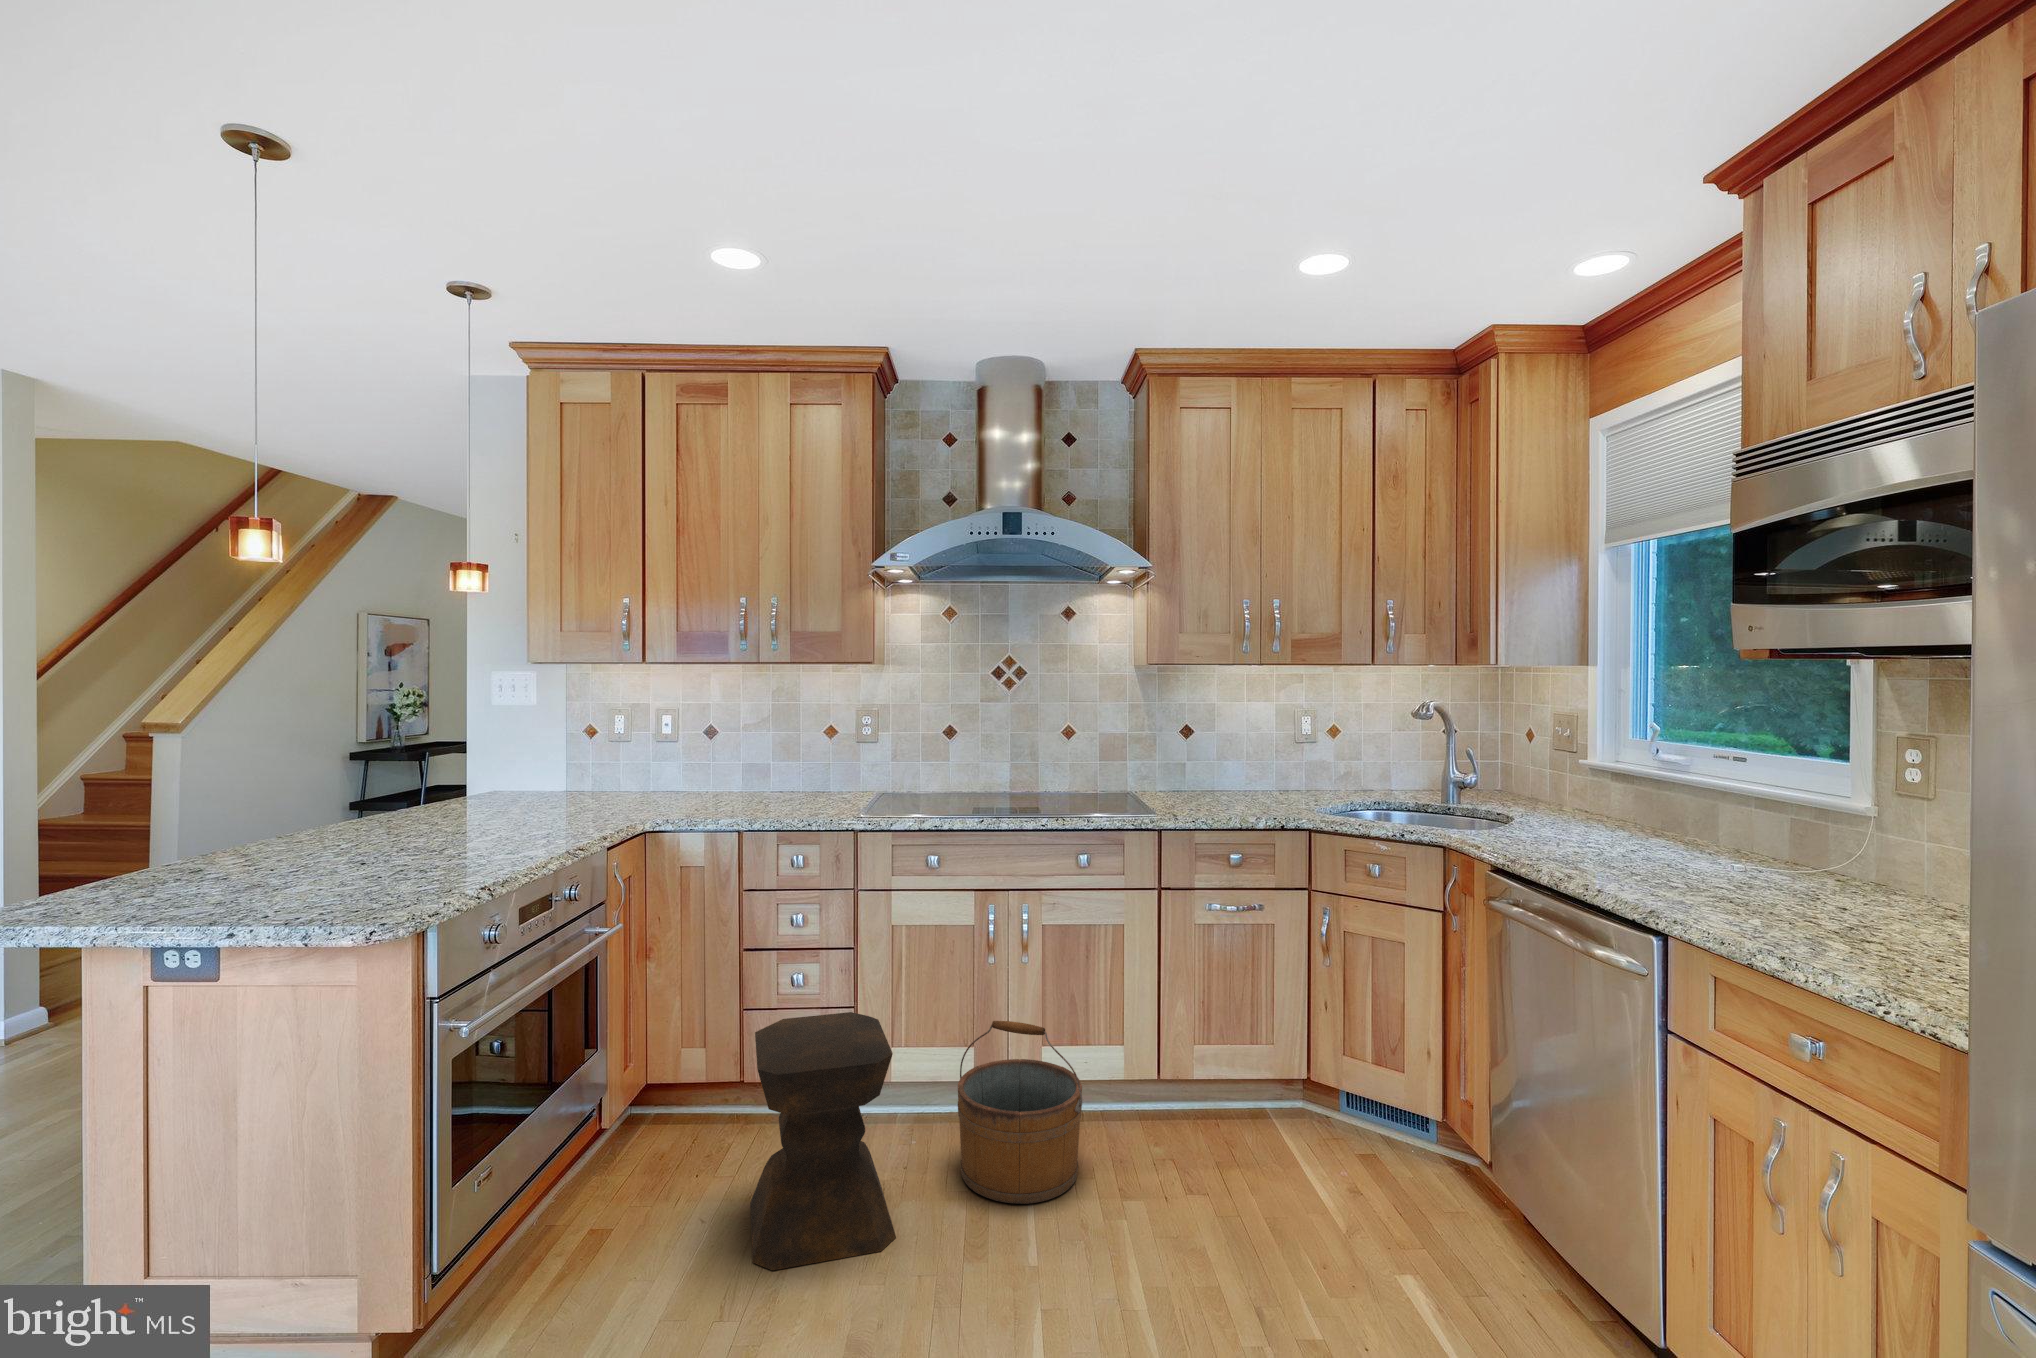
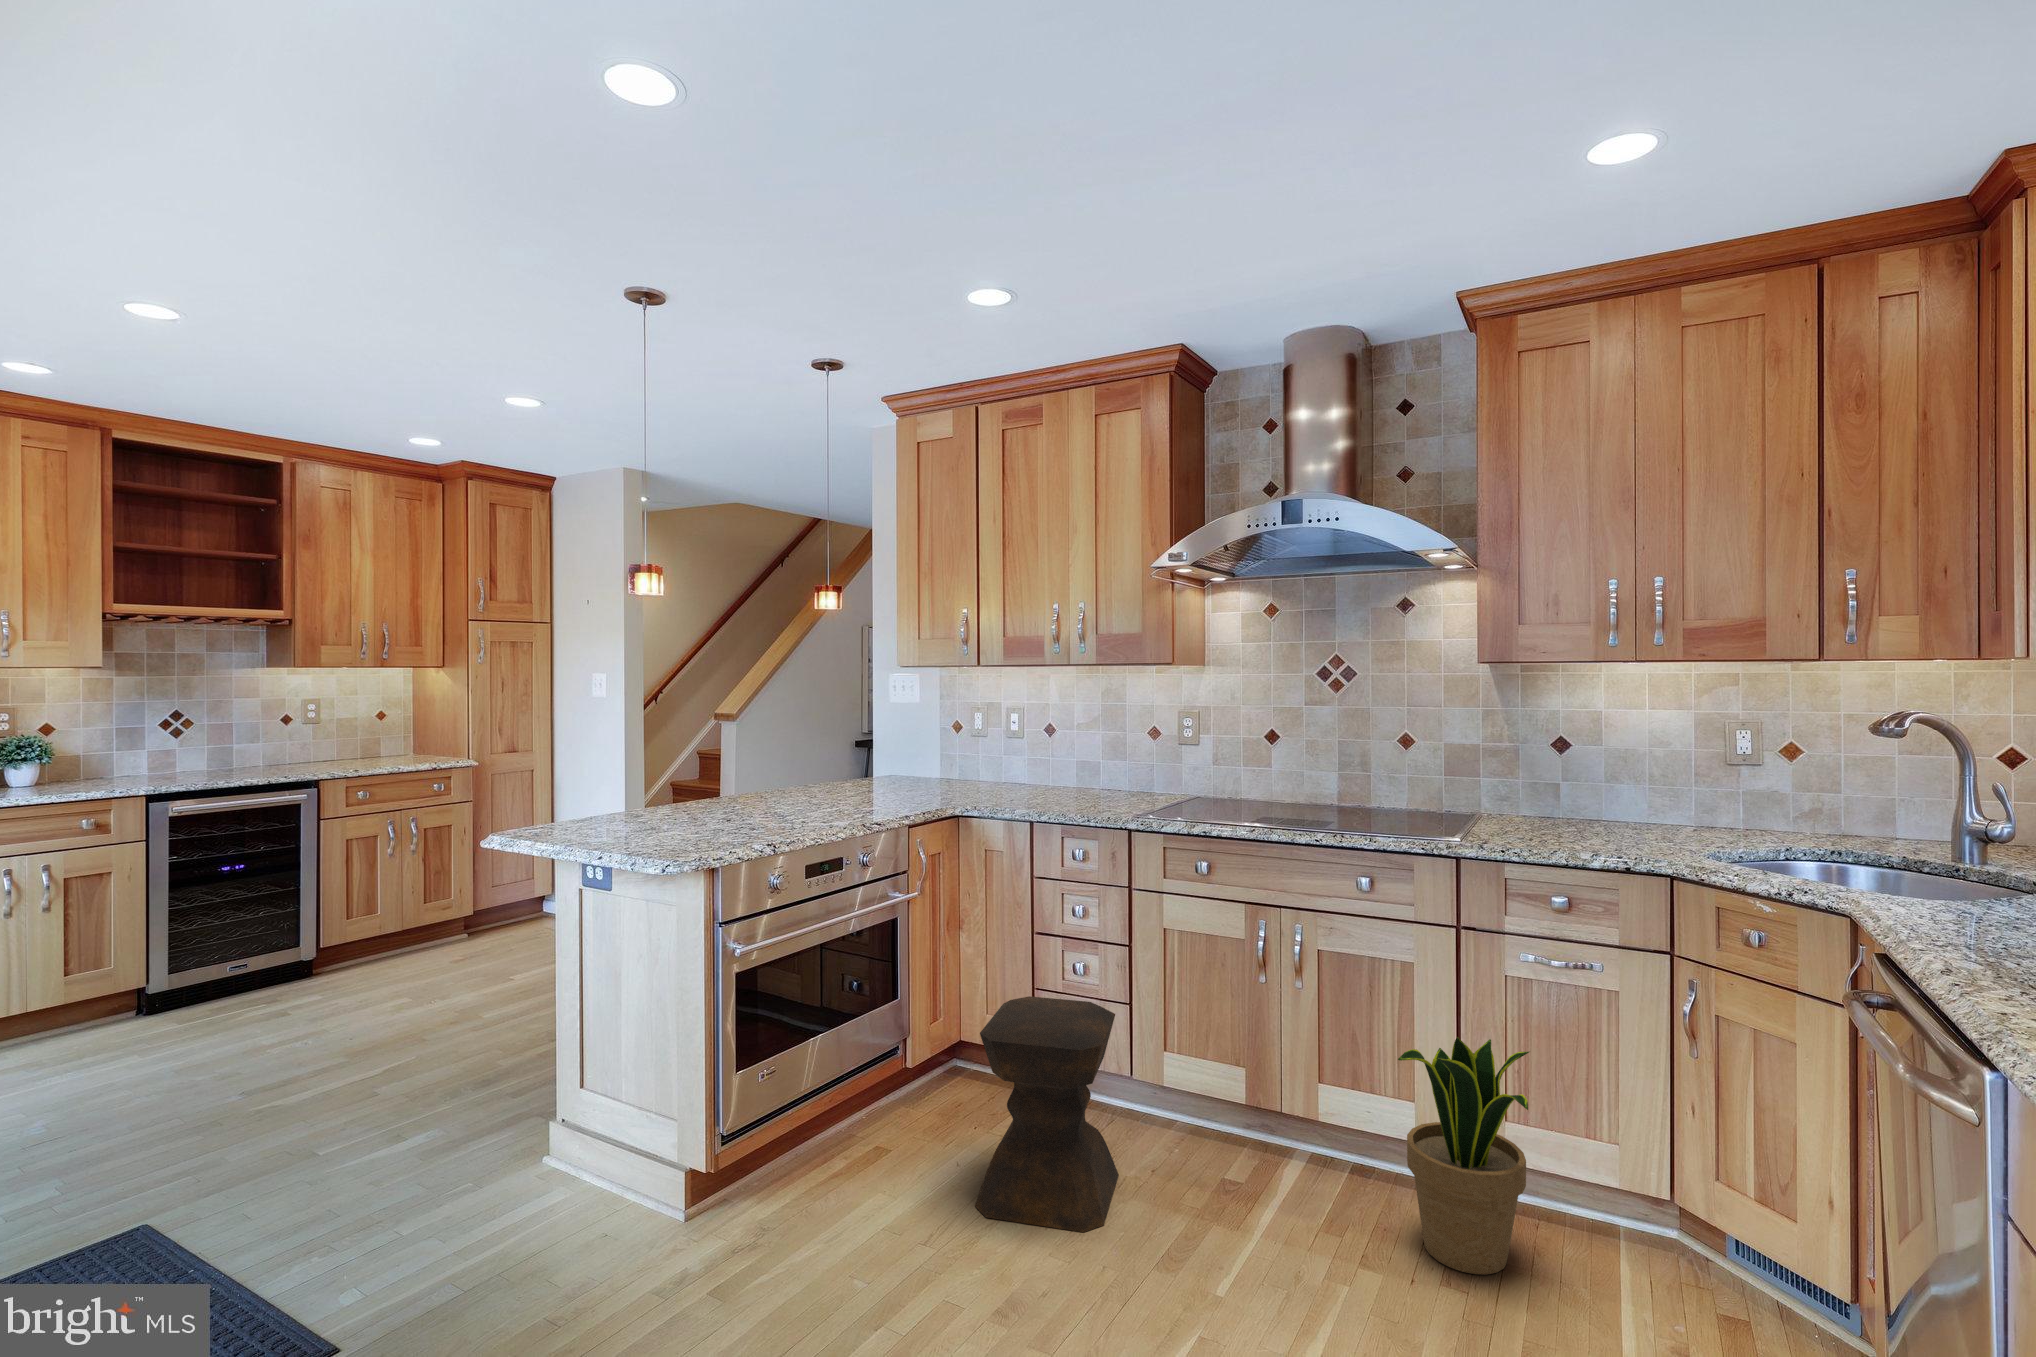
potted plant: none [1145,978,1249,1179] -> present [1398,1037,1529,1275]
bucket: present [958,1021,1082,1204] -> none [1193,1039,1328,1239]

